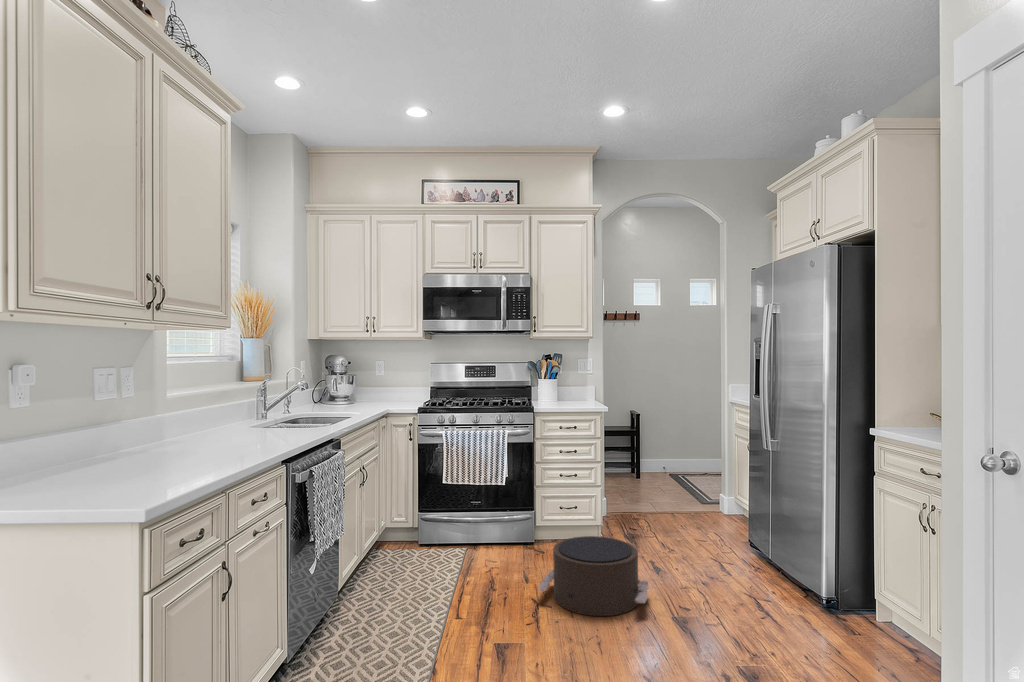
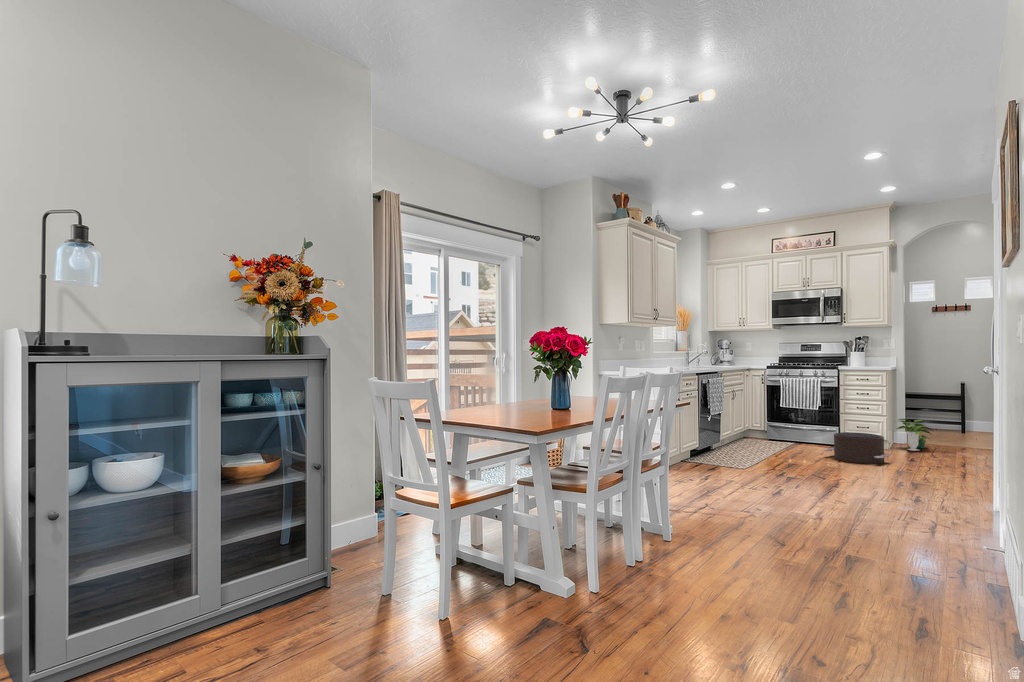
potted plant: none [605,484,658,537] -> present [897,419,933,451]

